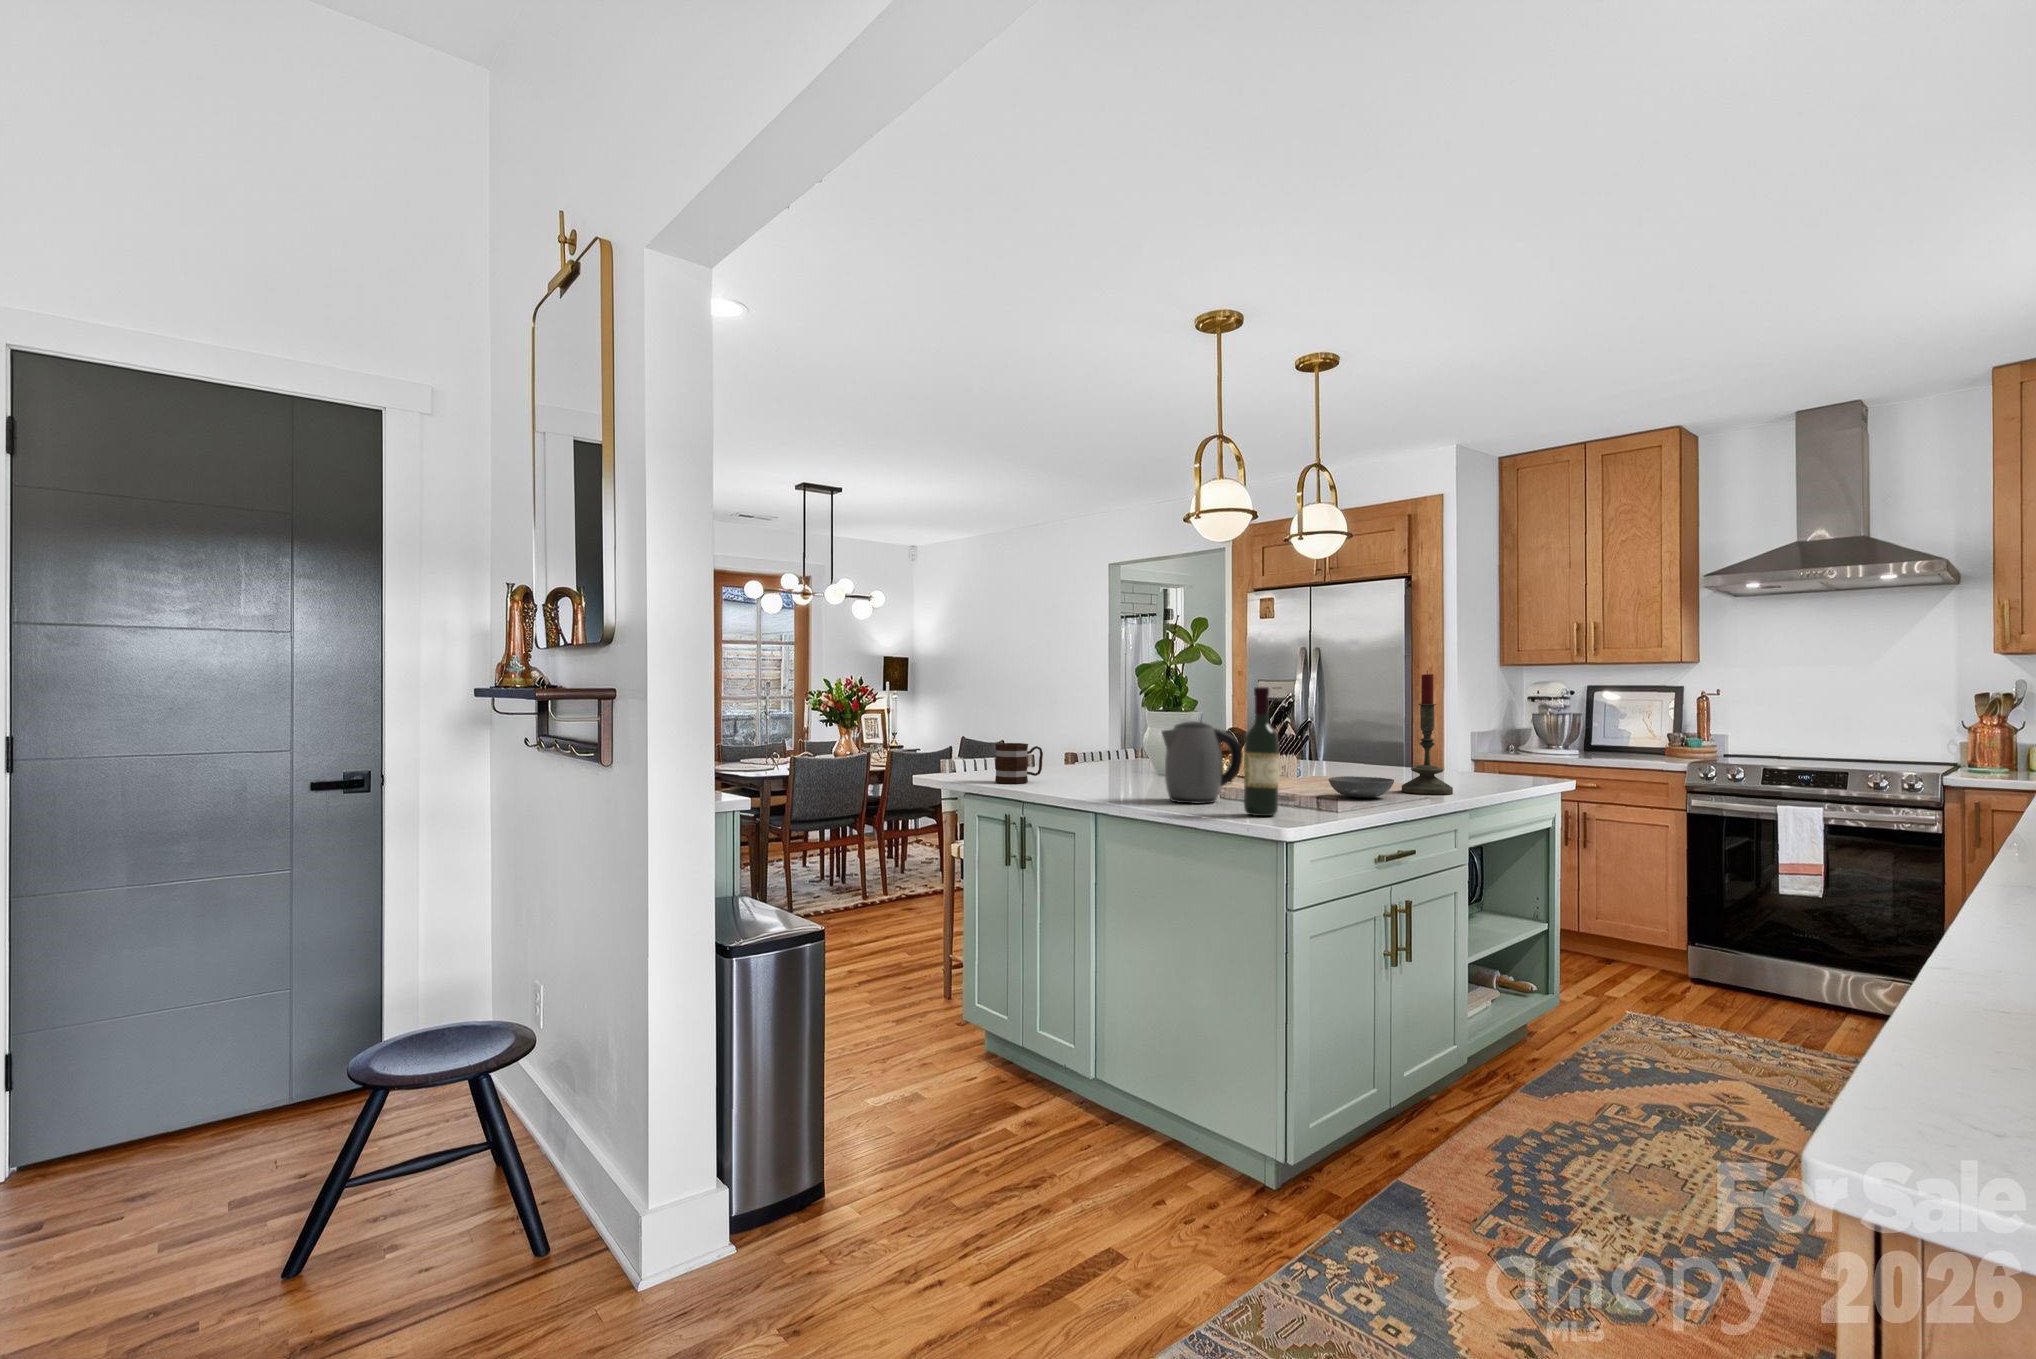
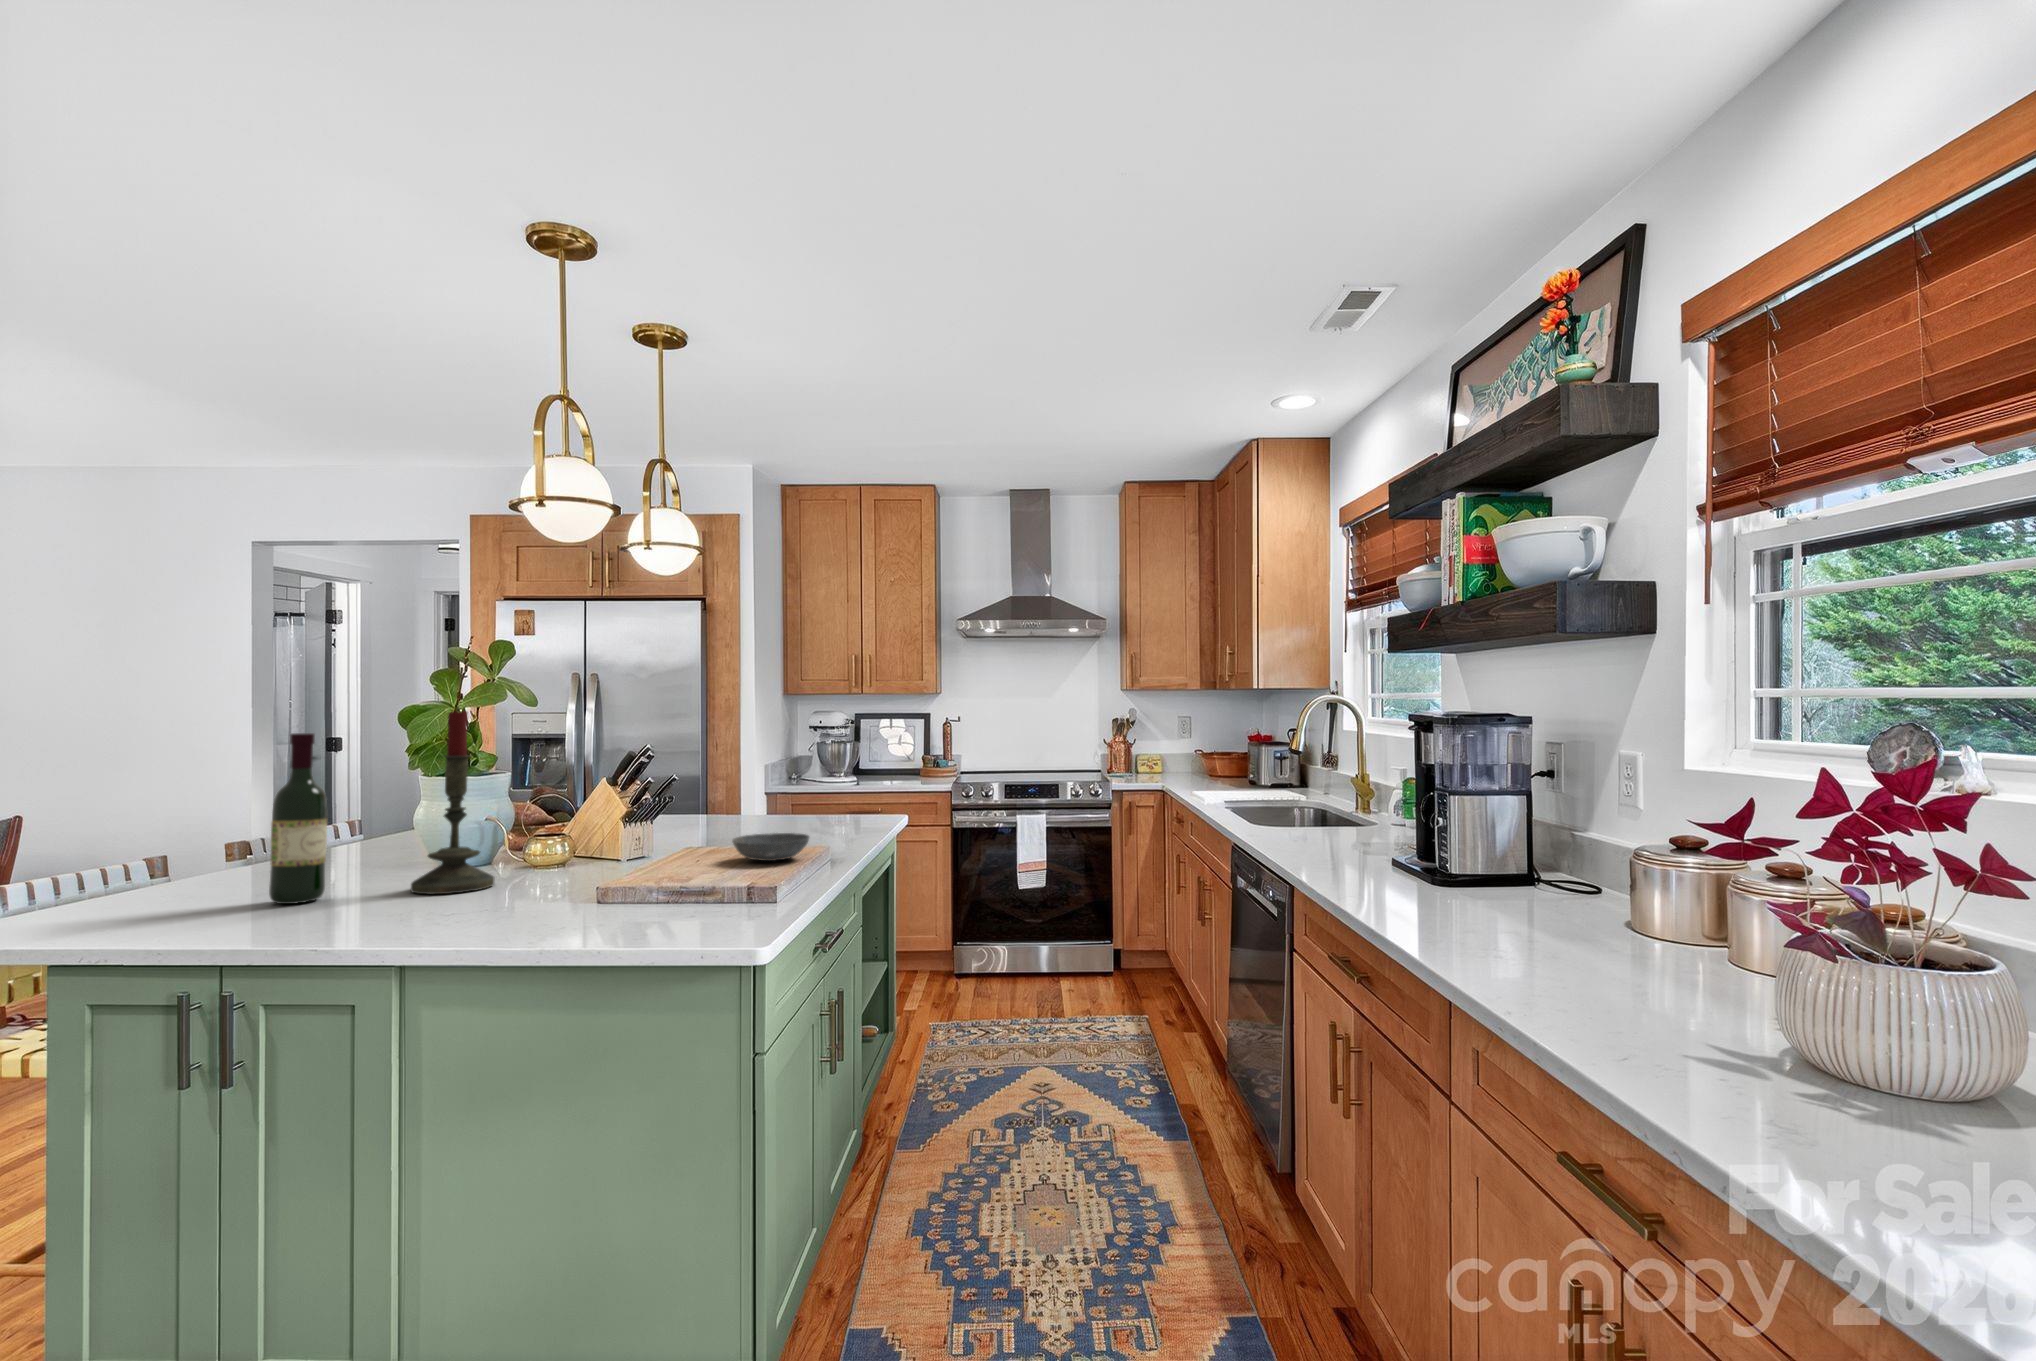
candle: present [1402,671,1453,795] -> present [411,711,494,894]
wine bottle: present [1244,687,1279,816] -> present [269,733,327,904]
kettle: present [1162,721,1243,804] -> none [523,781,642,903]
mug: present [995,743,1043,784] -> none [144,828,252,903]

